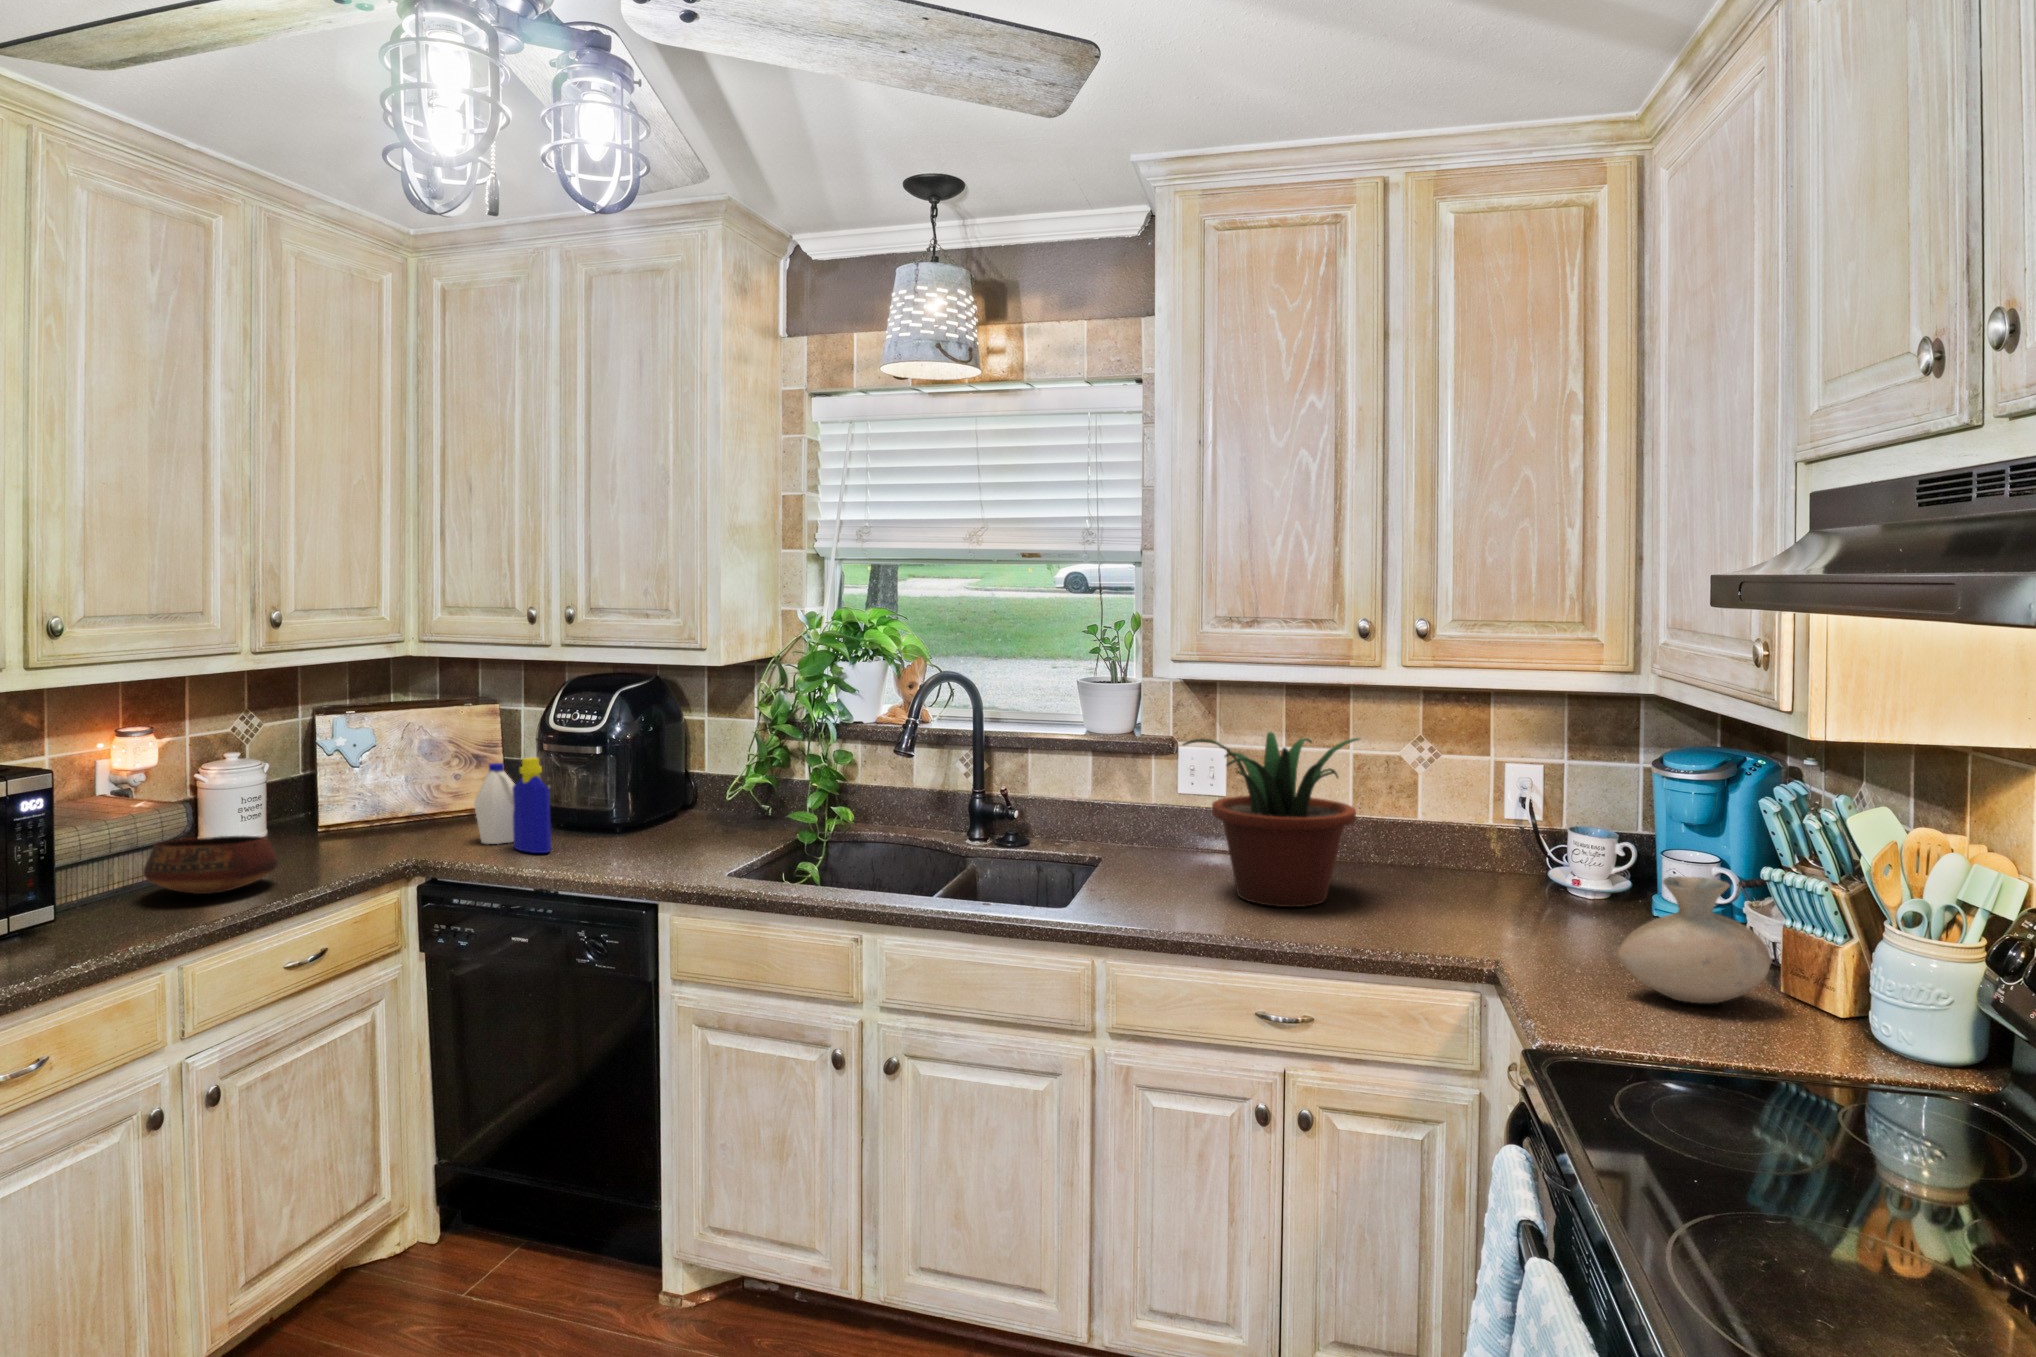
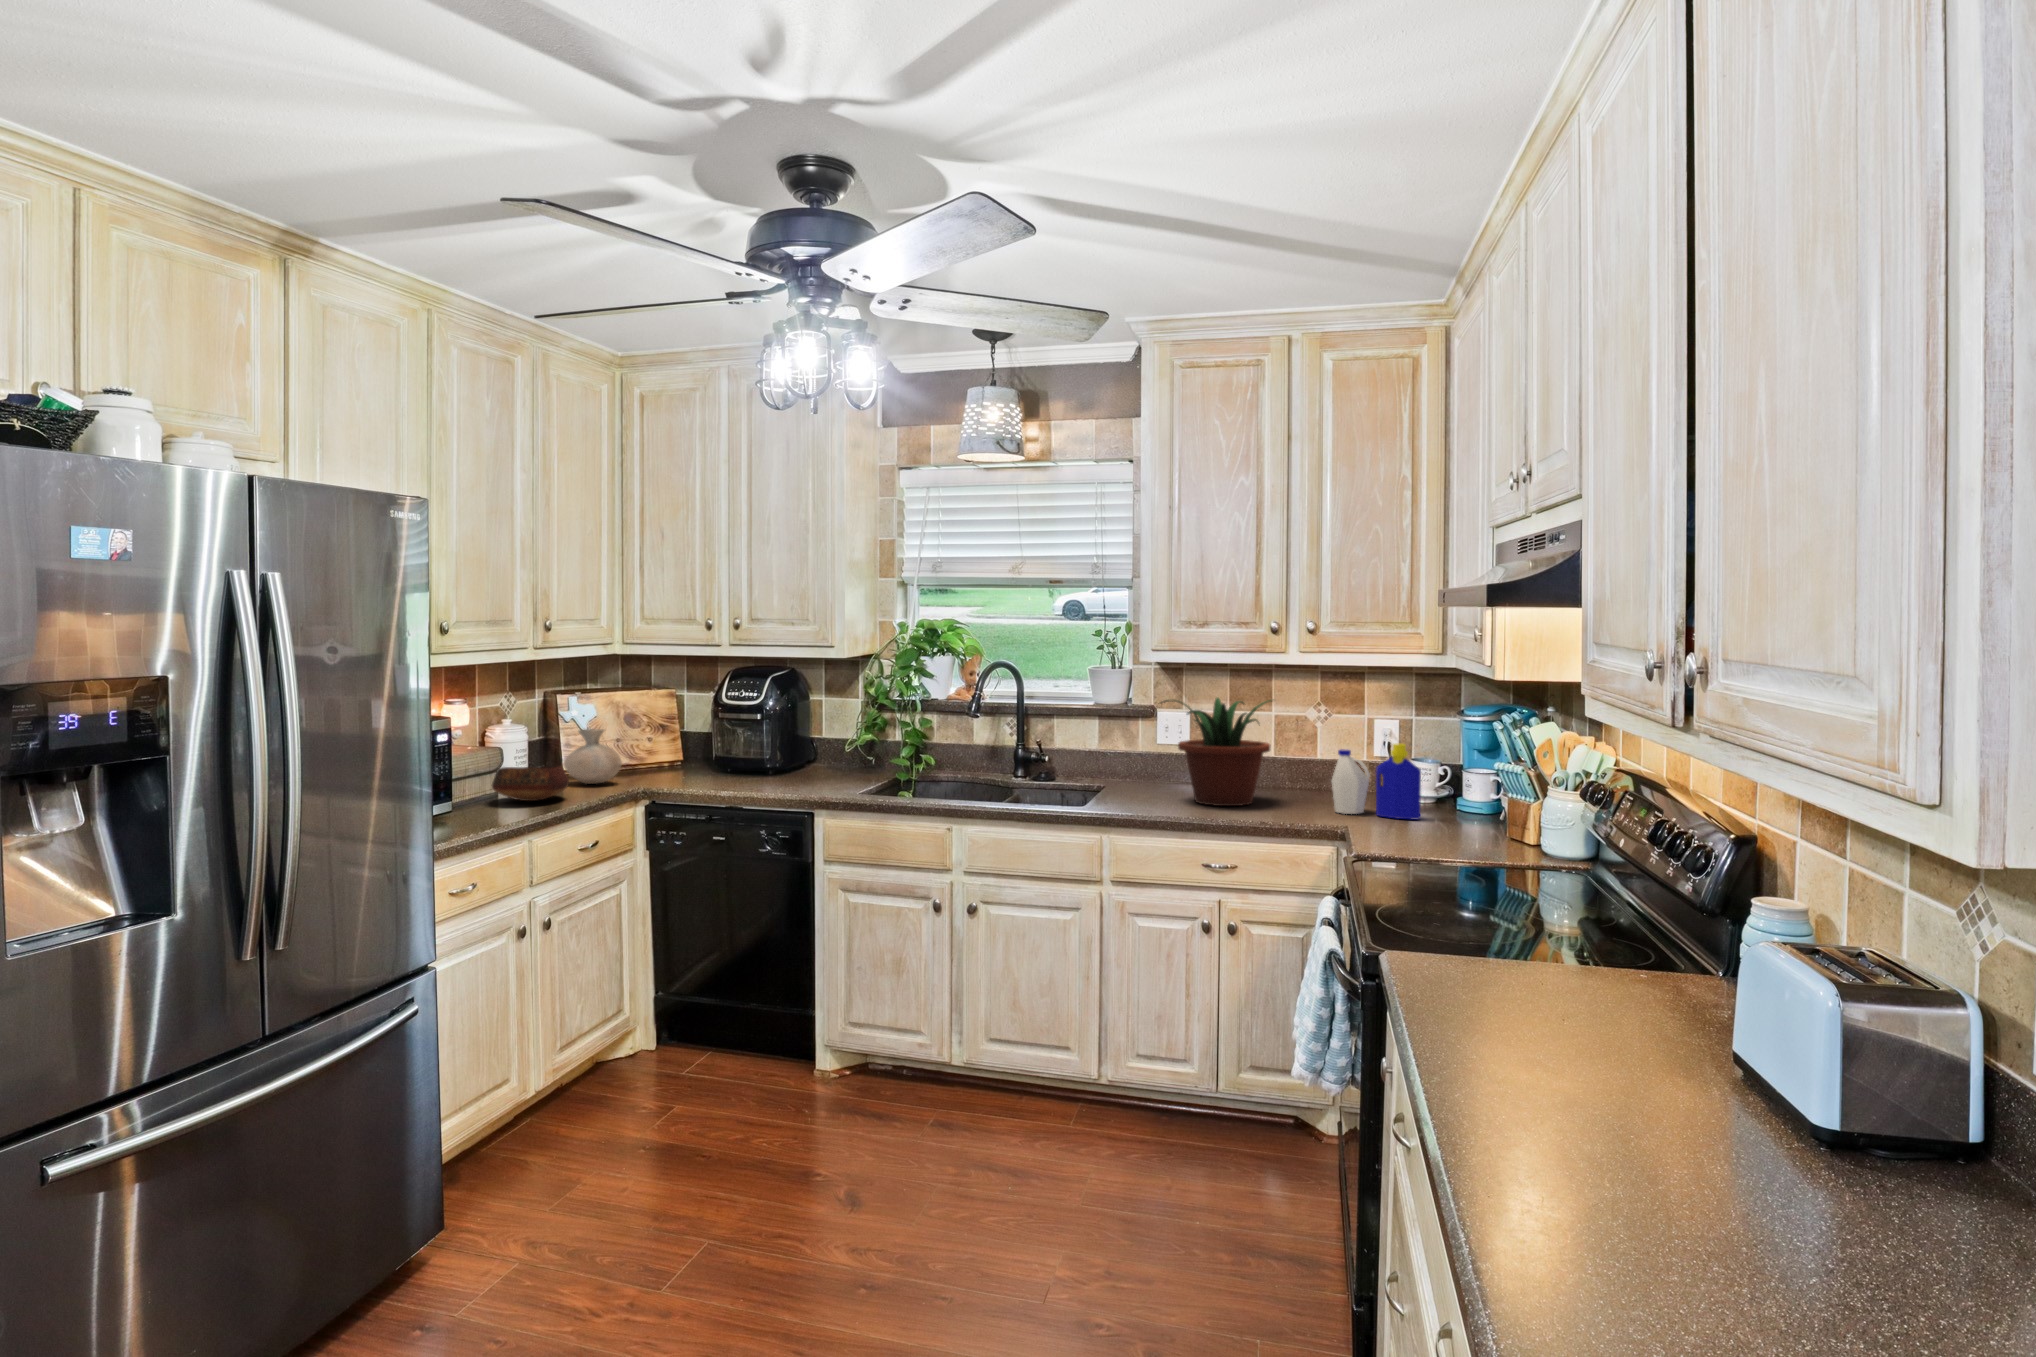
bottle: present [474,757,551,853] -> present [1332,744,1421,819]
vase: present [1616,876,1772,1003] -> present [564,729,622,784]

